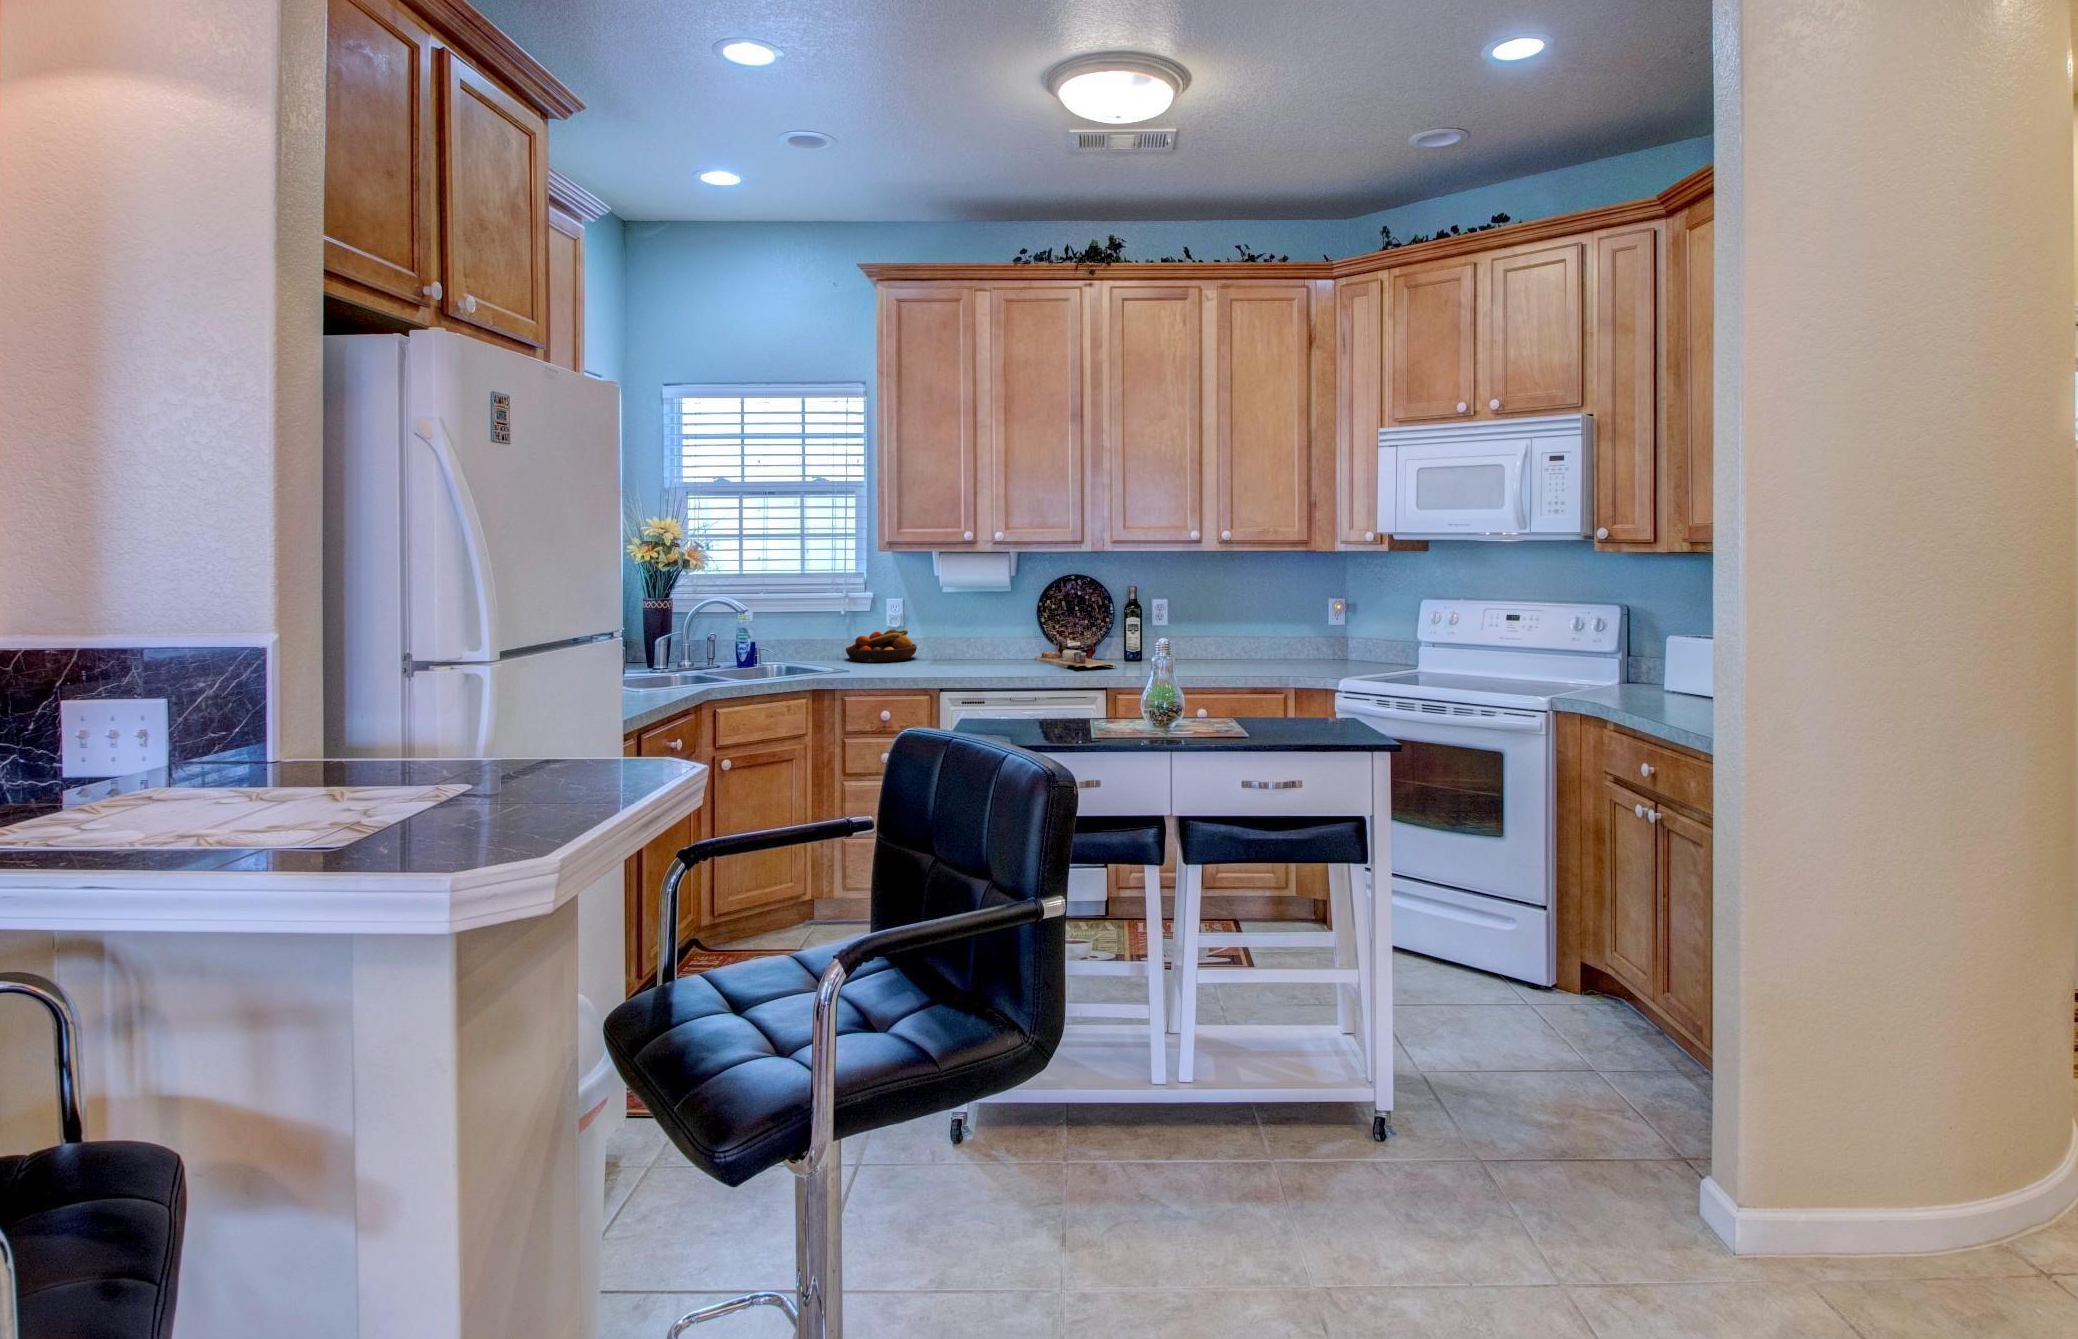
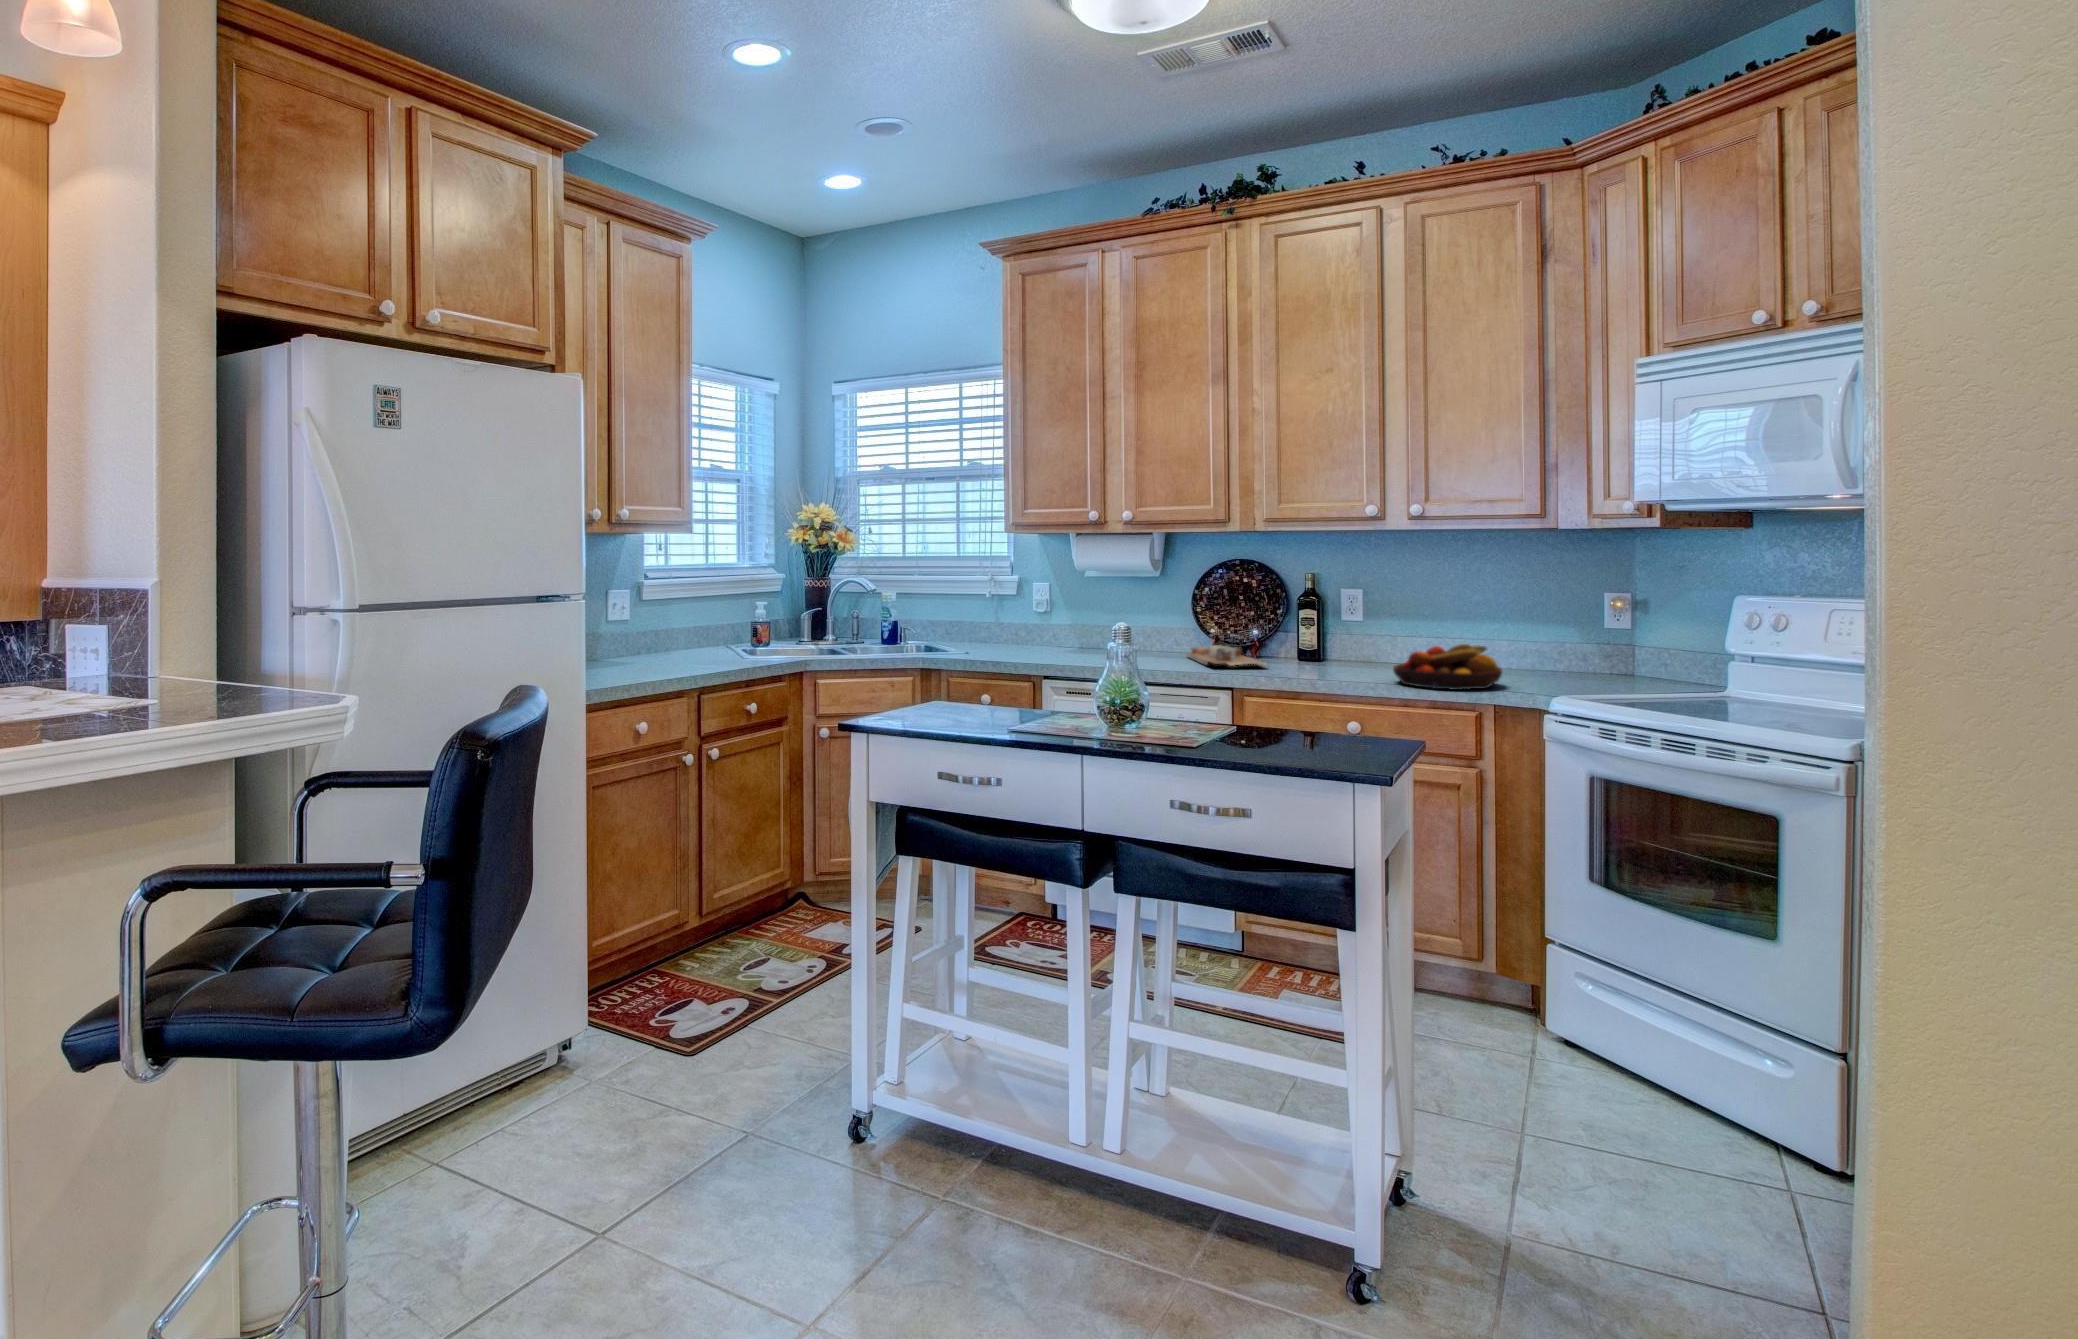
fruit bowl: present [846,629,917,662] -> present [1393,644,1502,690]

